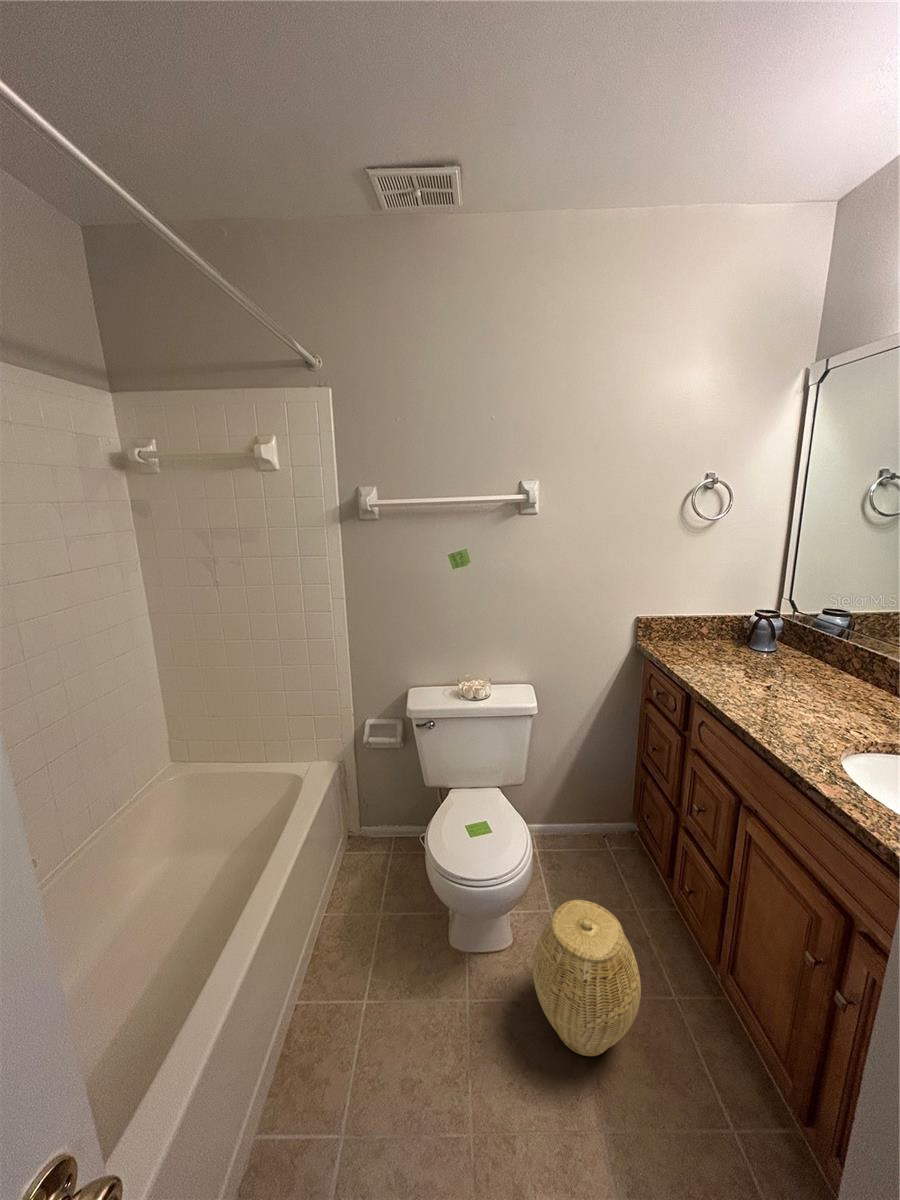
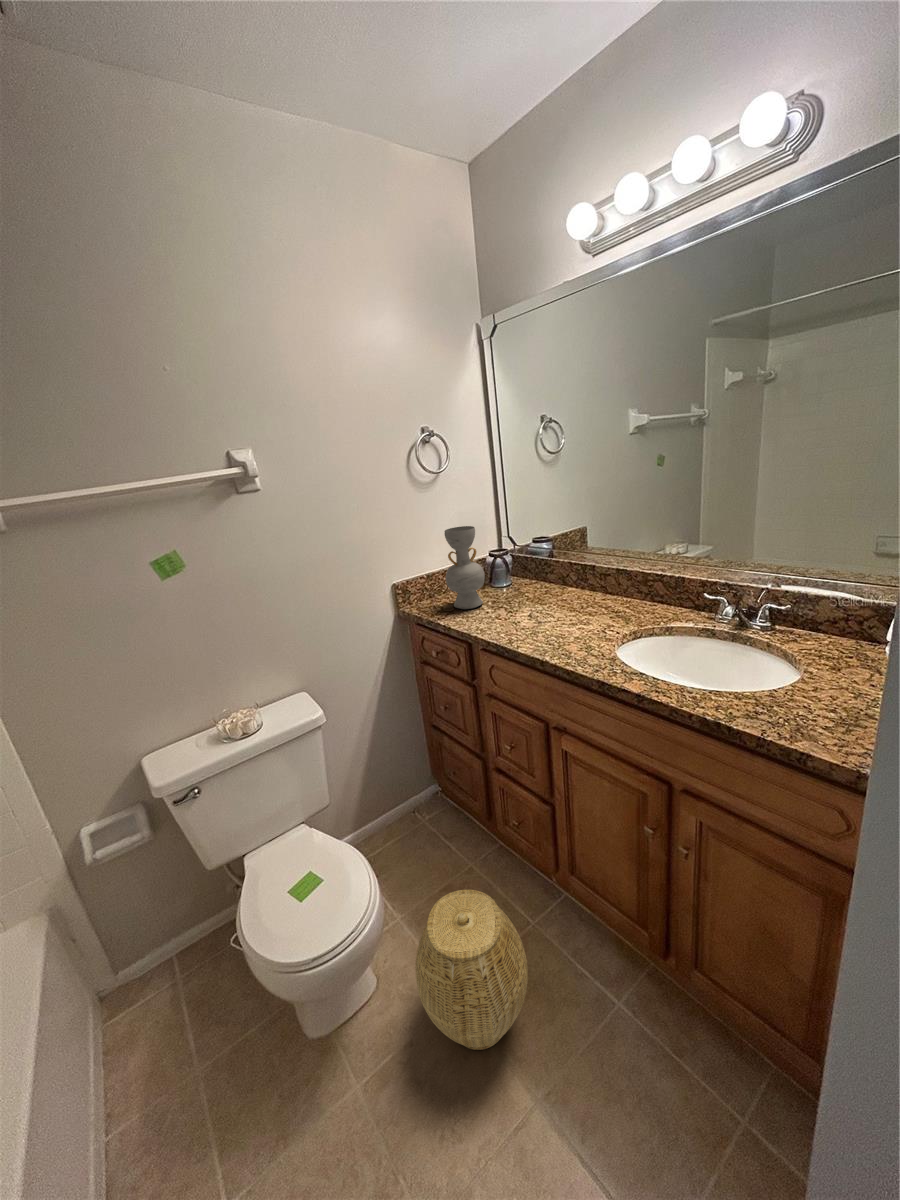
decorative vase: none [689,577,735,661] -> present [444,526,485,609]

